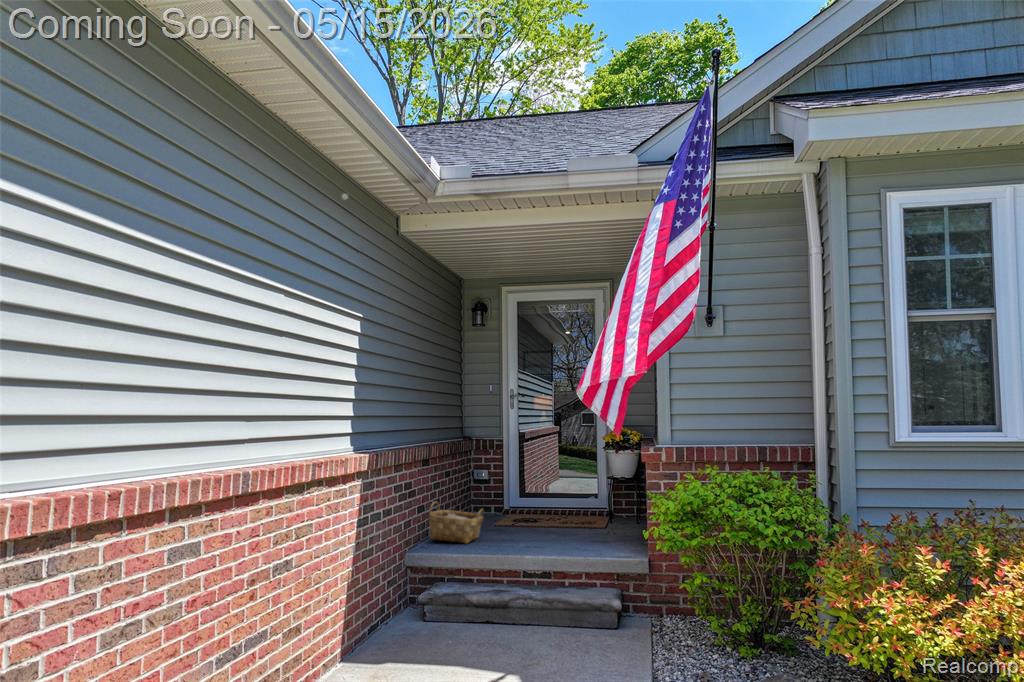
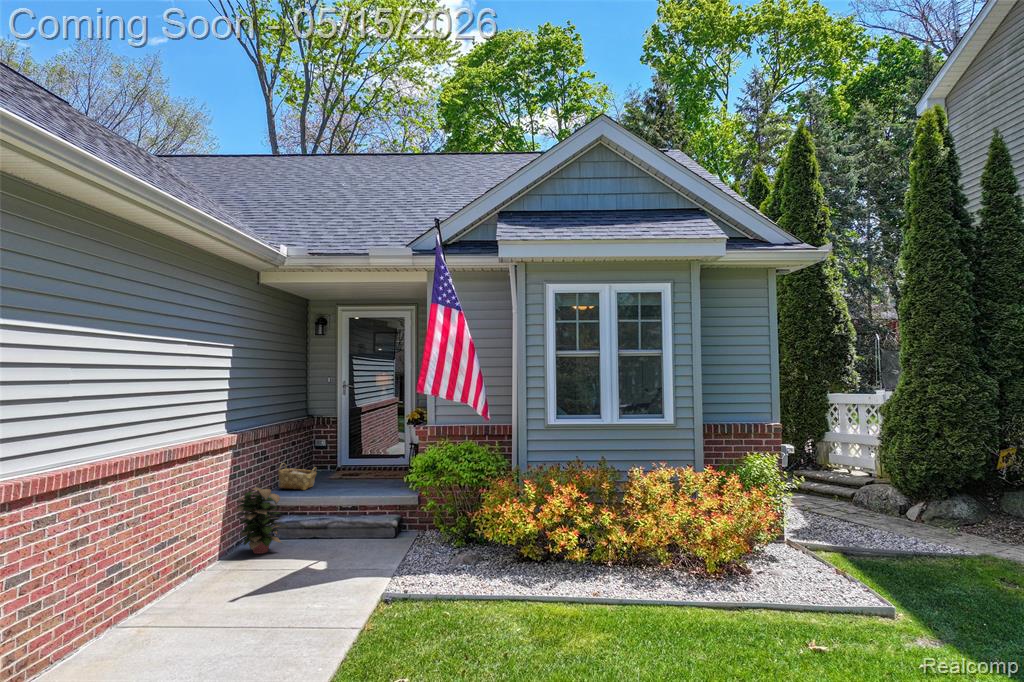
decorative plant: none [364,540,441,652] -> present [236,487,282,554]

